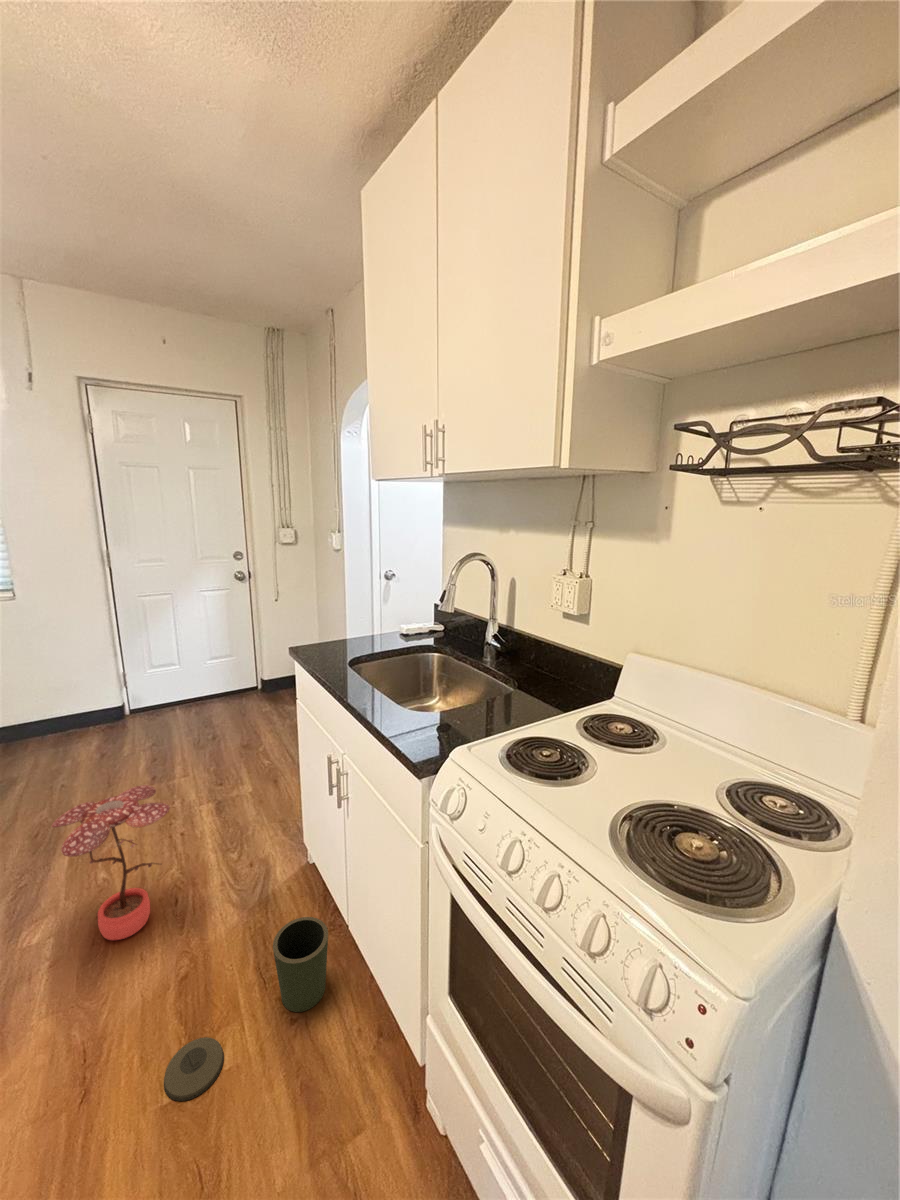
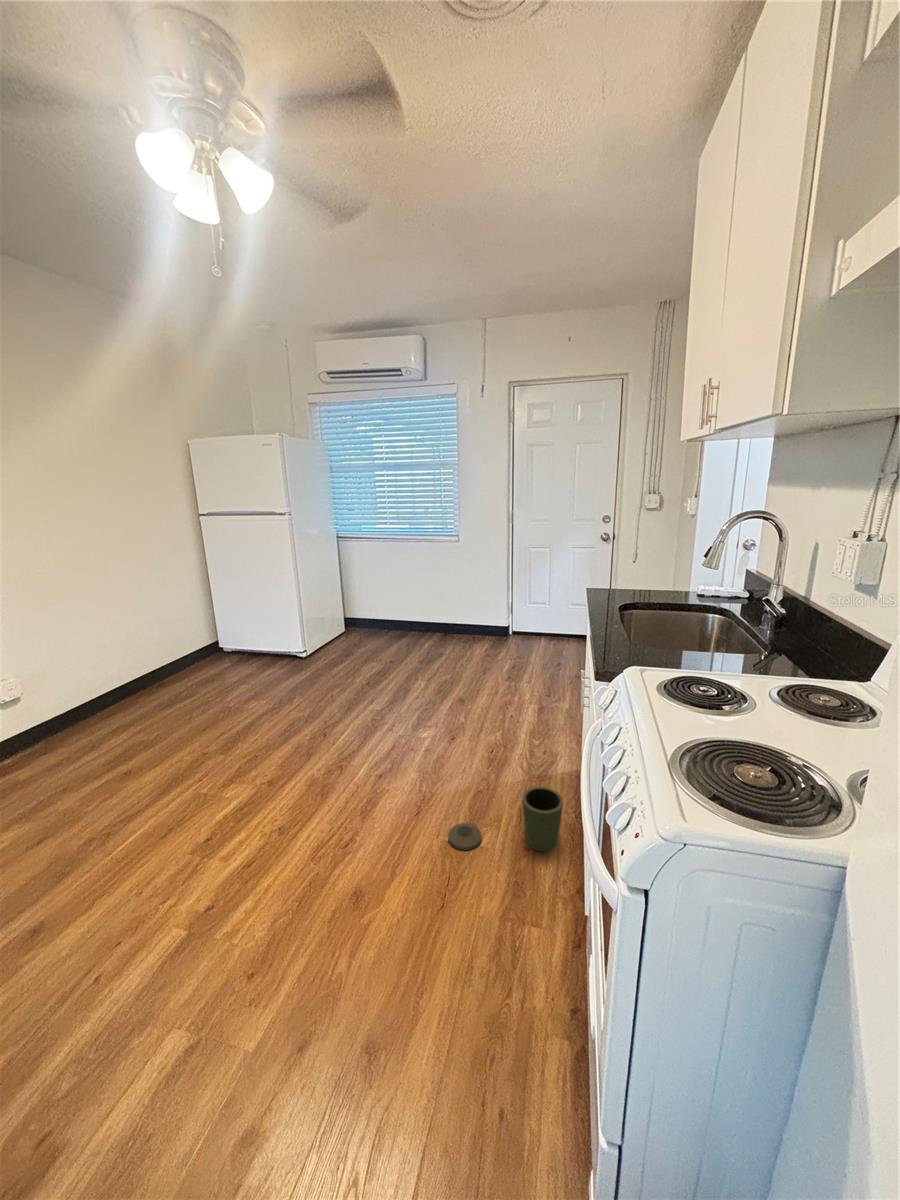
potted plant: present [51,785,170,940] -> none [432,666,492,757]

